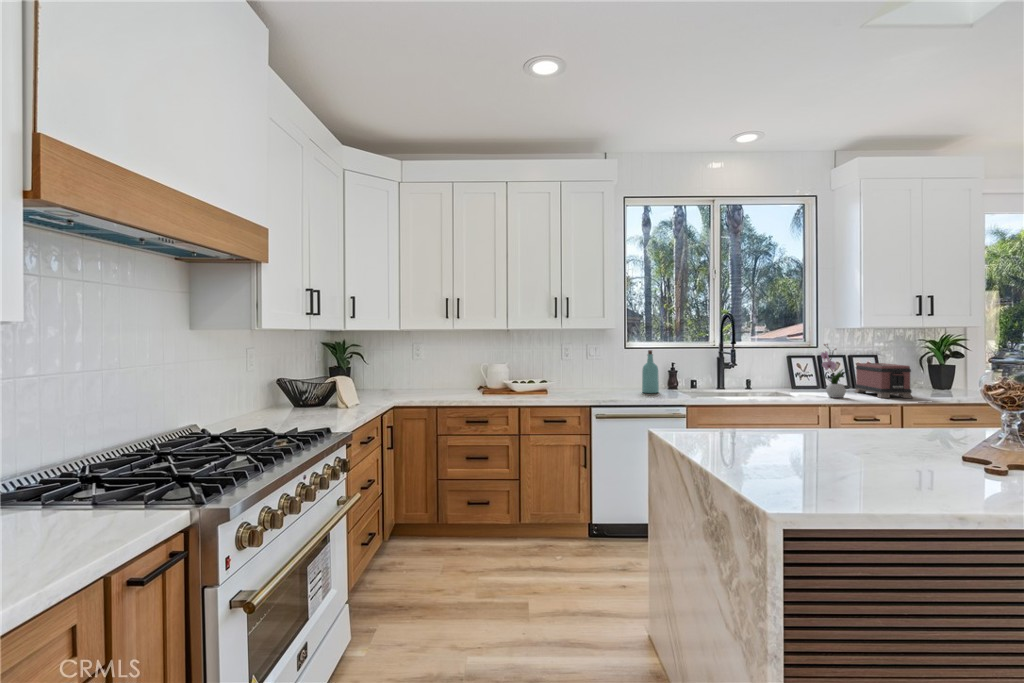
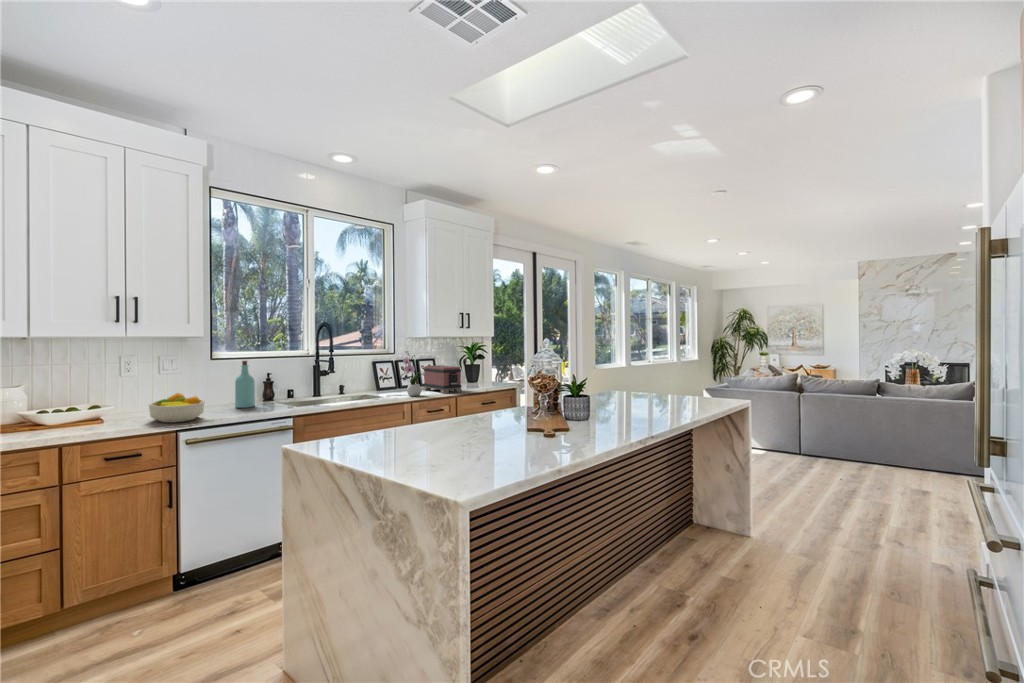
fruit bowl: none [575,375,614,399] -> present [149,393,205,423]

